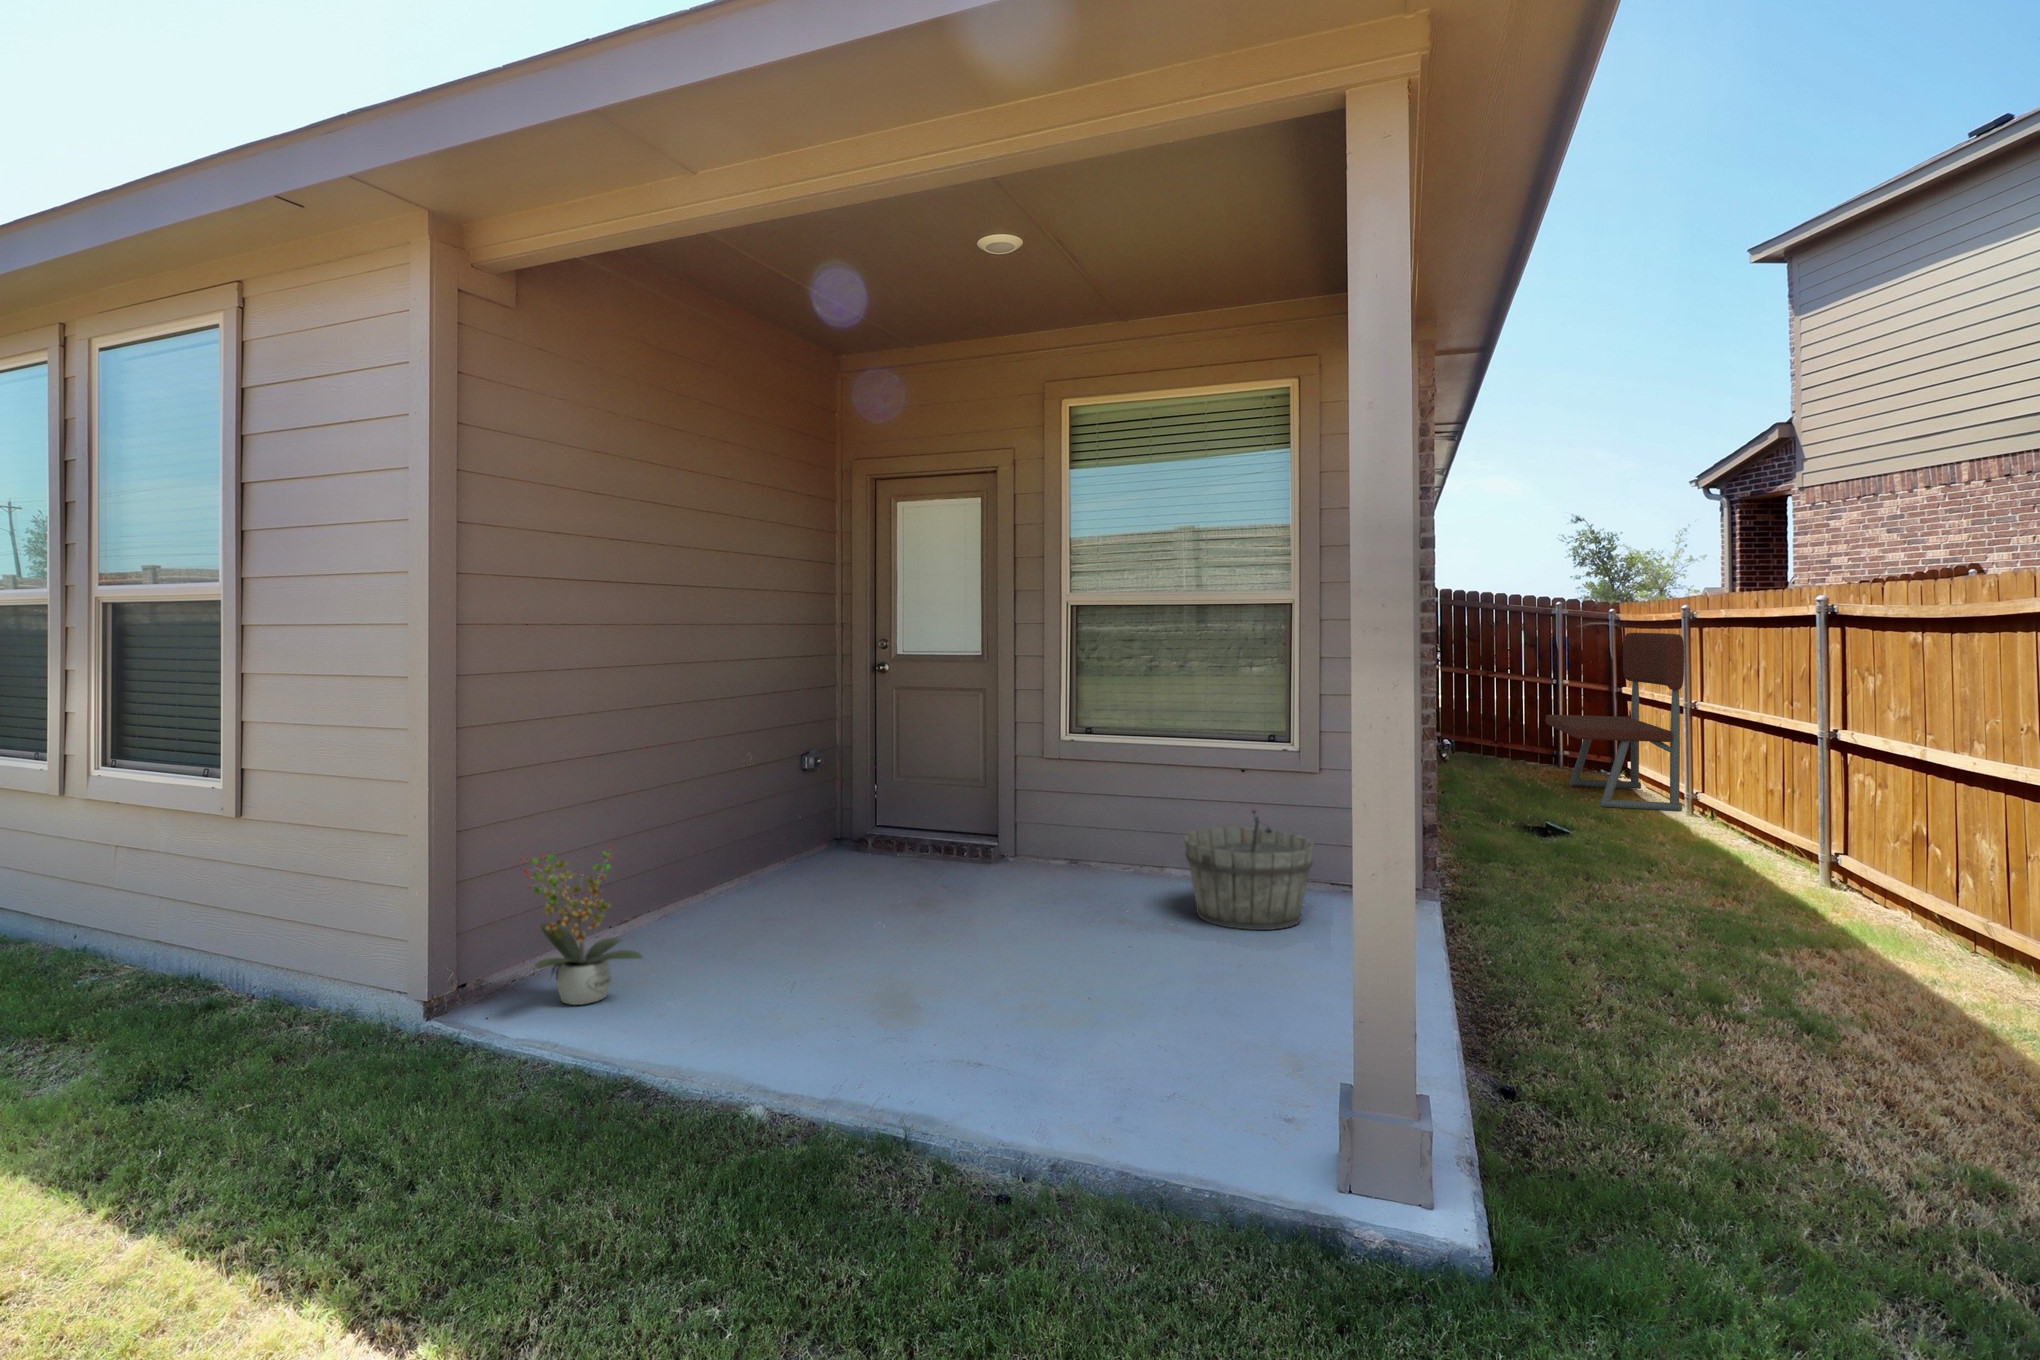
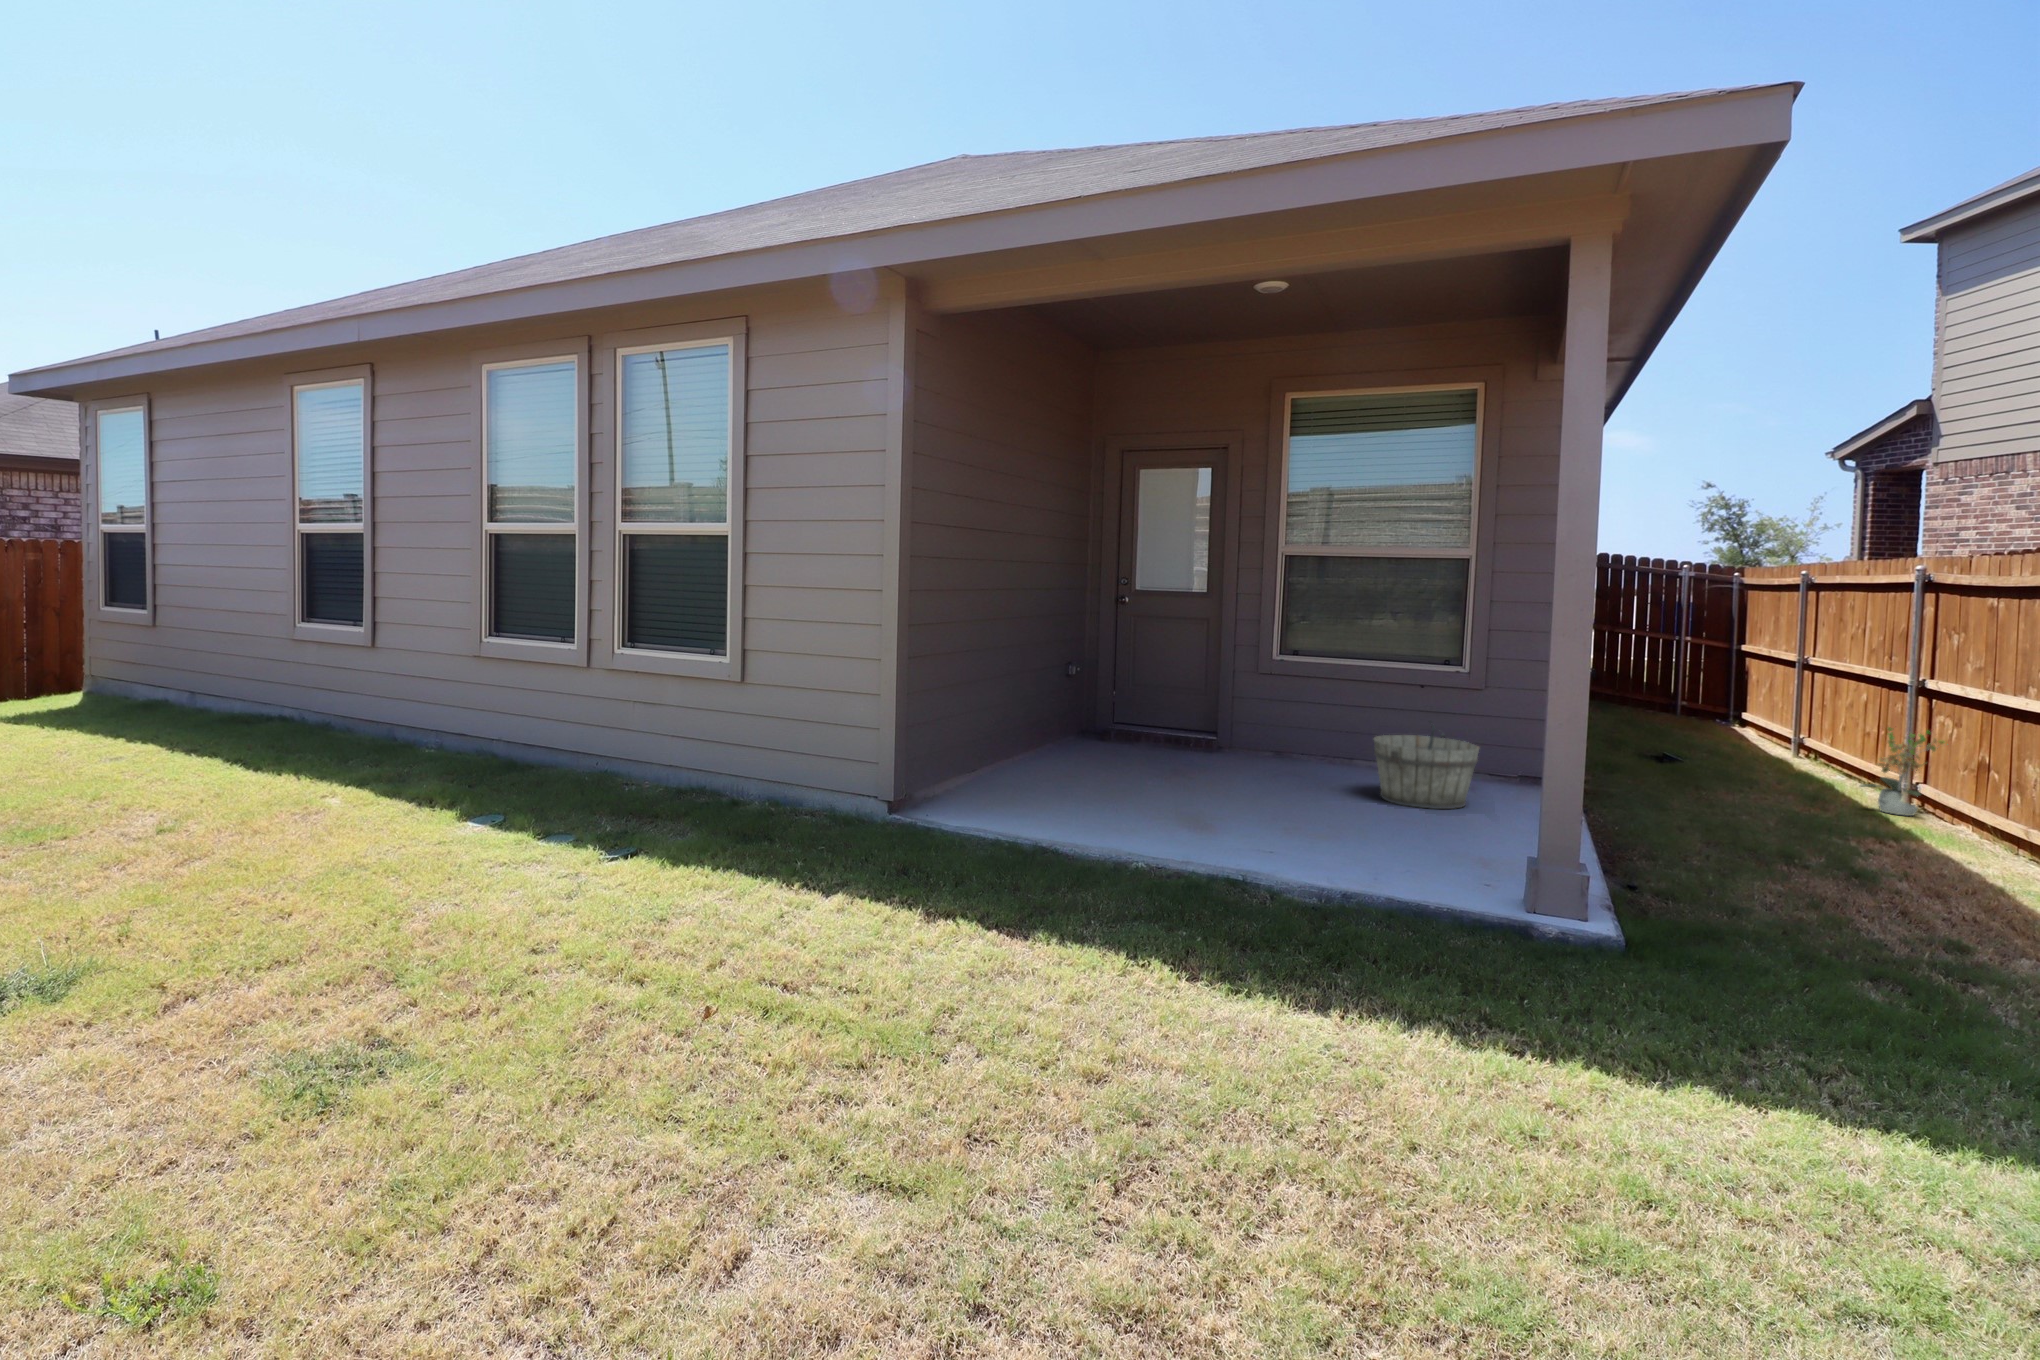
bench: present [1545,633,1684,811] -> none [1666,596,1799,752]
potted plant: present [522,852,643,1005] -> present [1860,727,1948,816]

